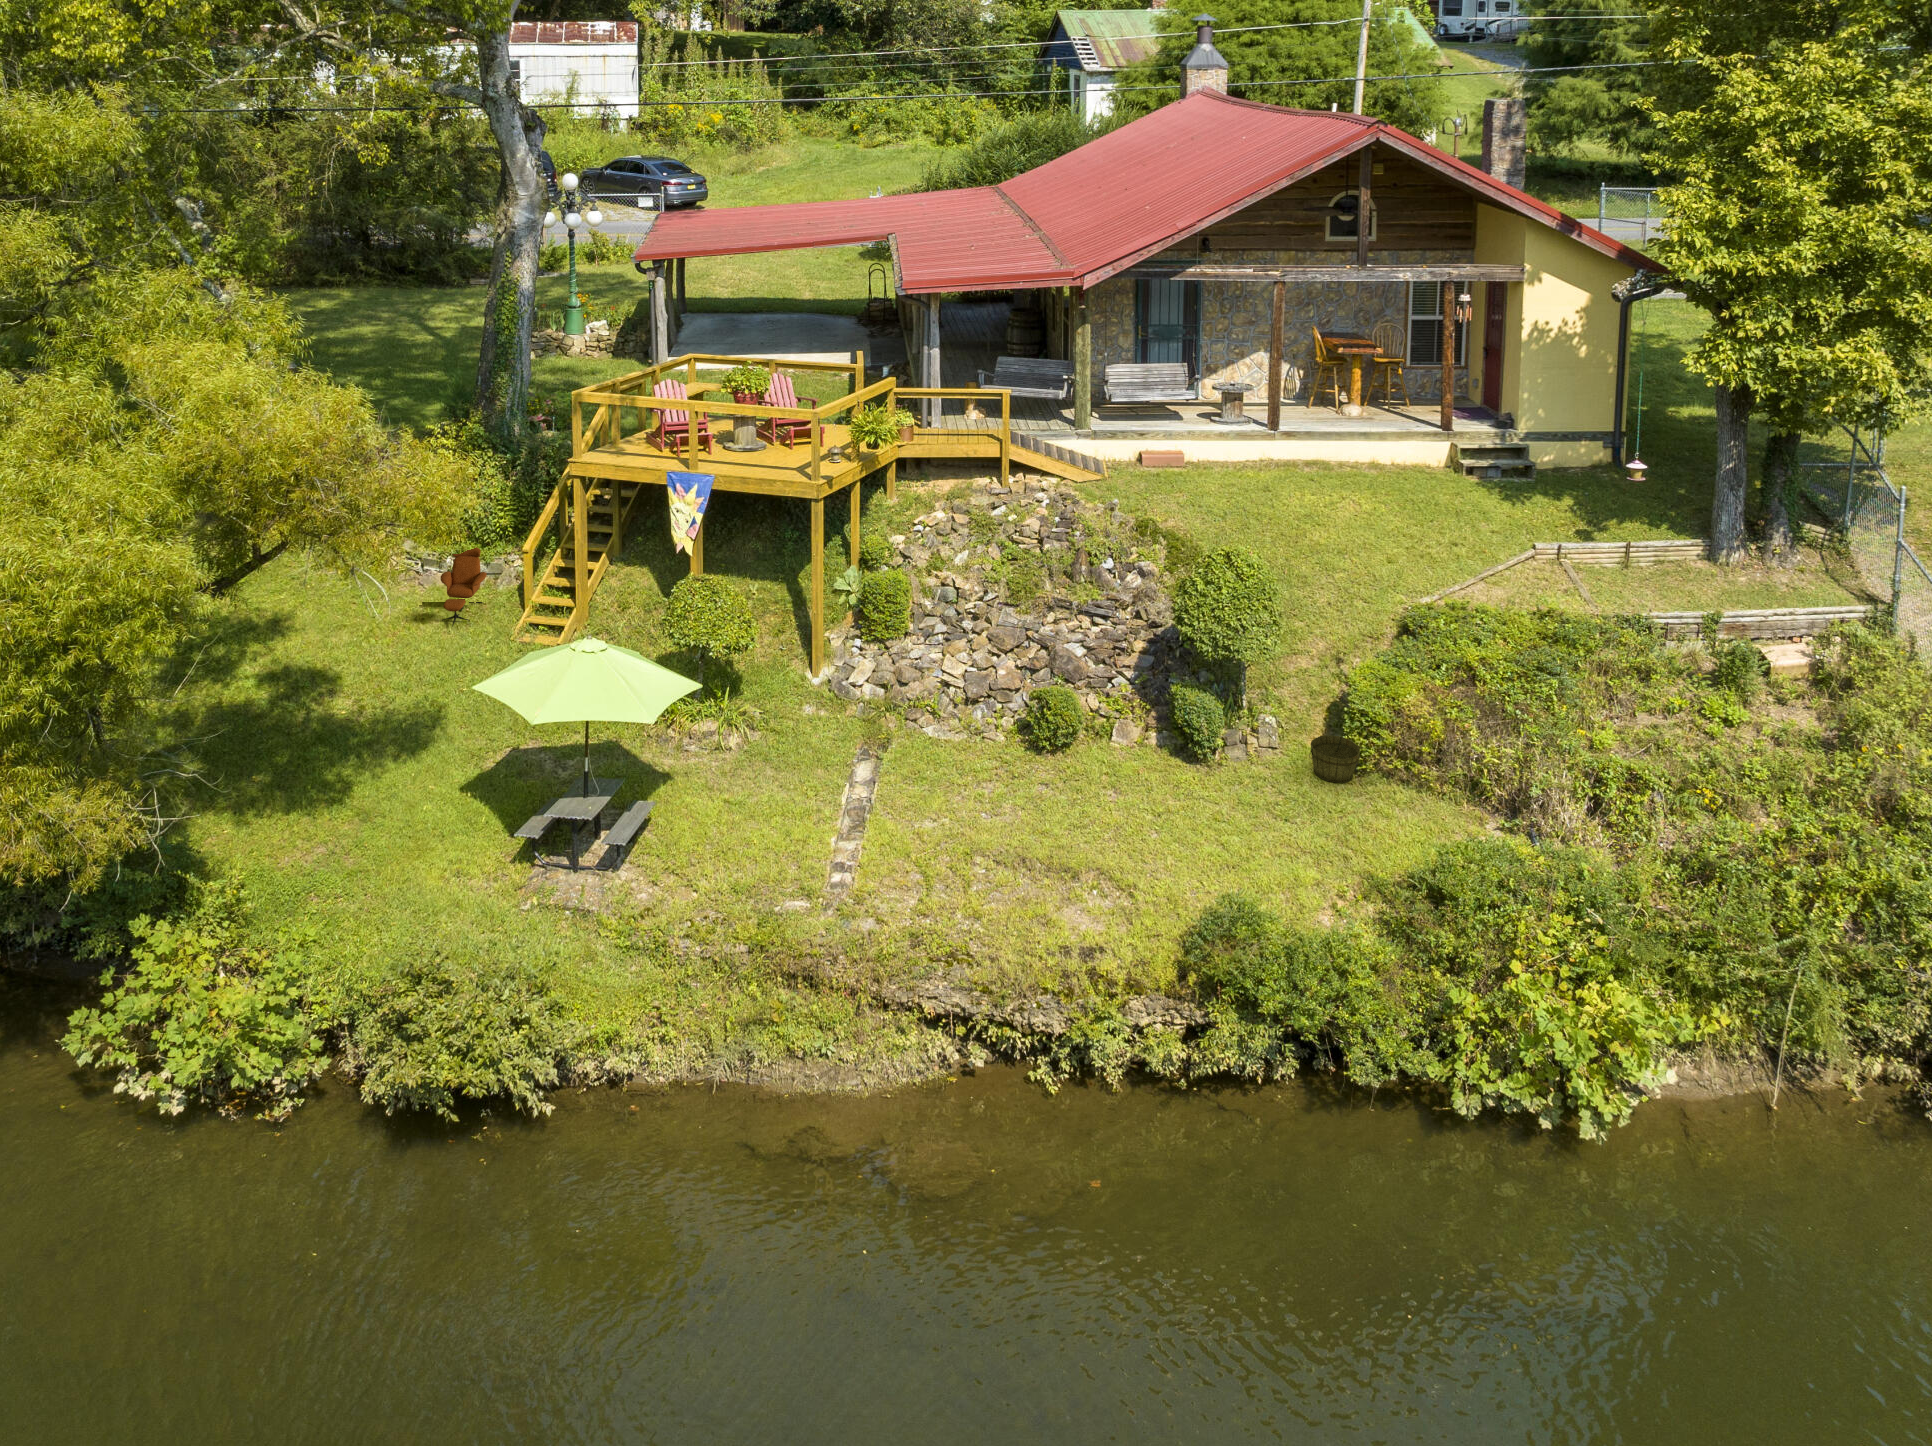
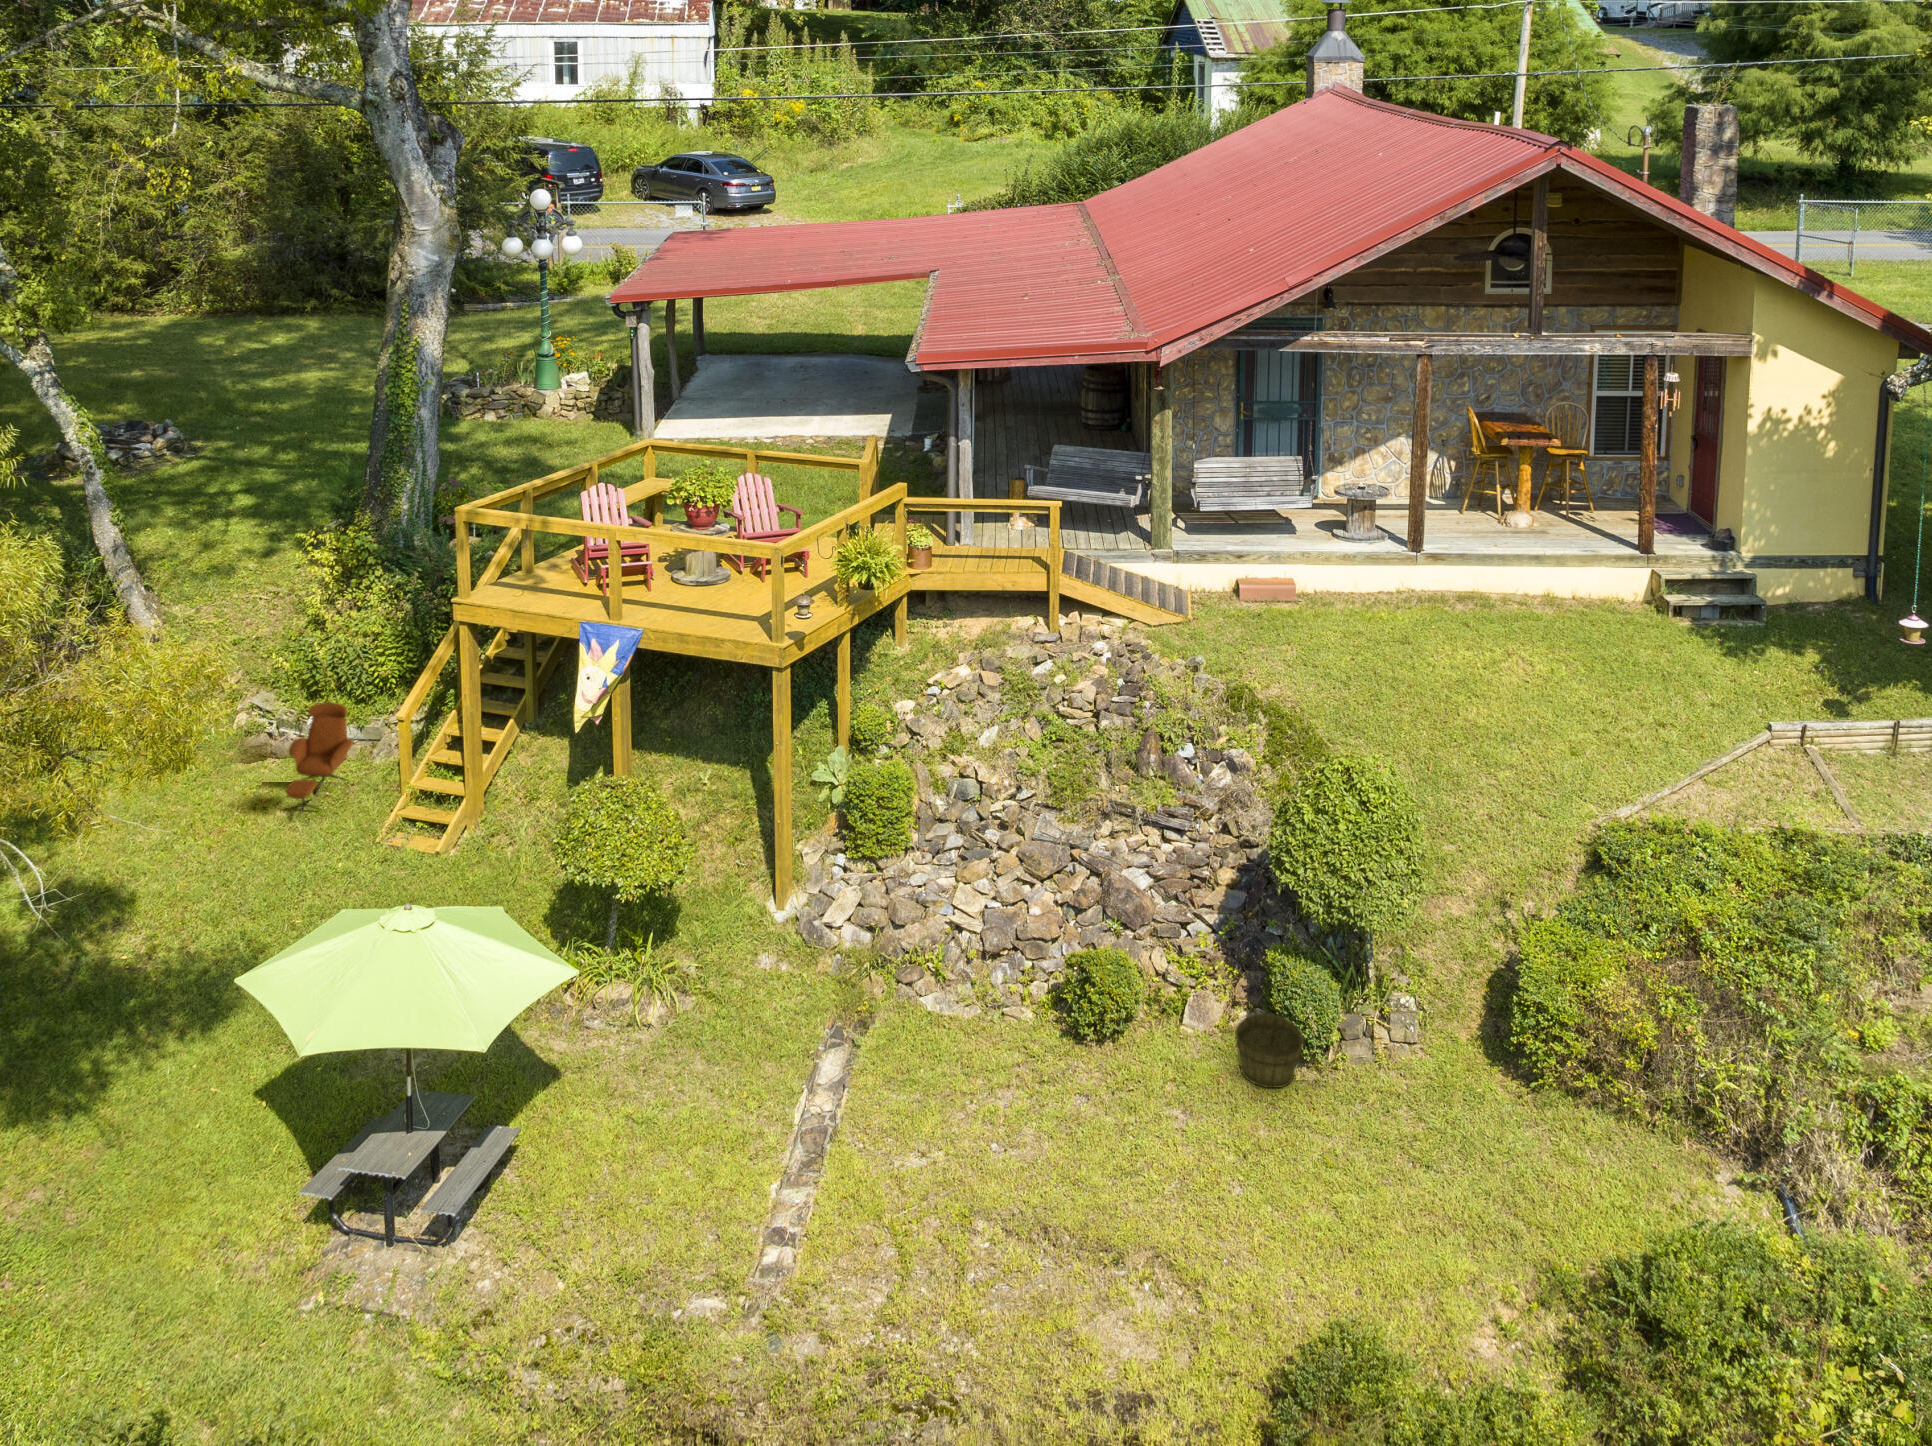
wooden bucket: present [1311,735,1360,783] -> present [1235,1014,1304,1088]

